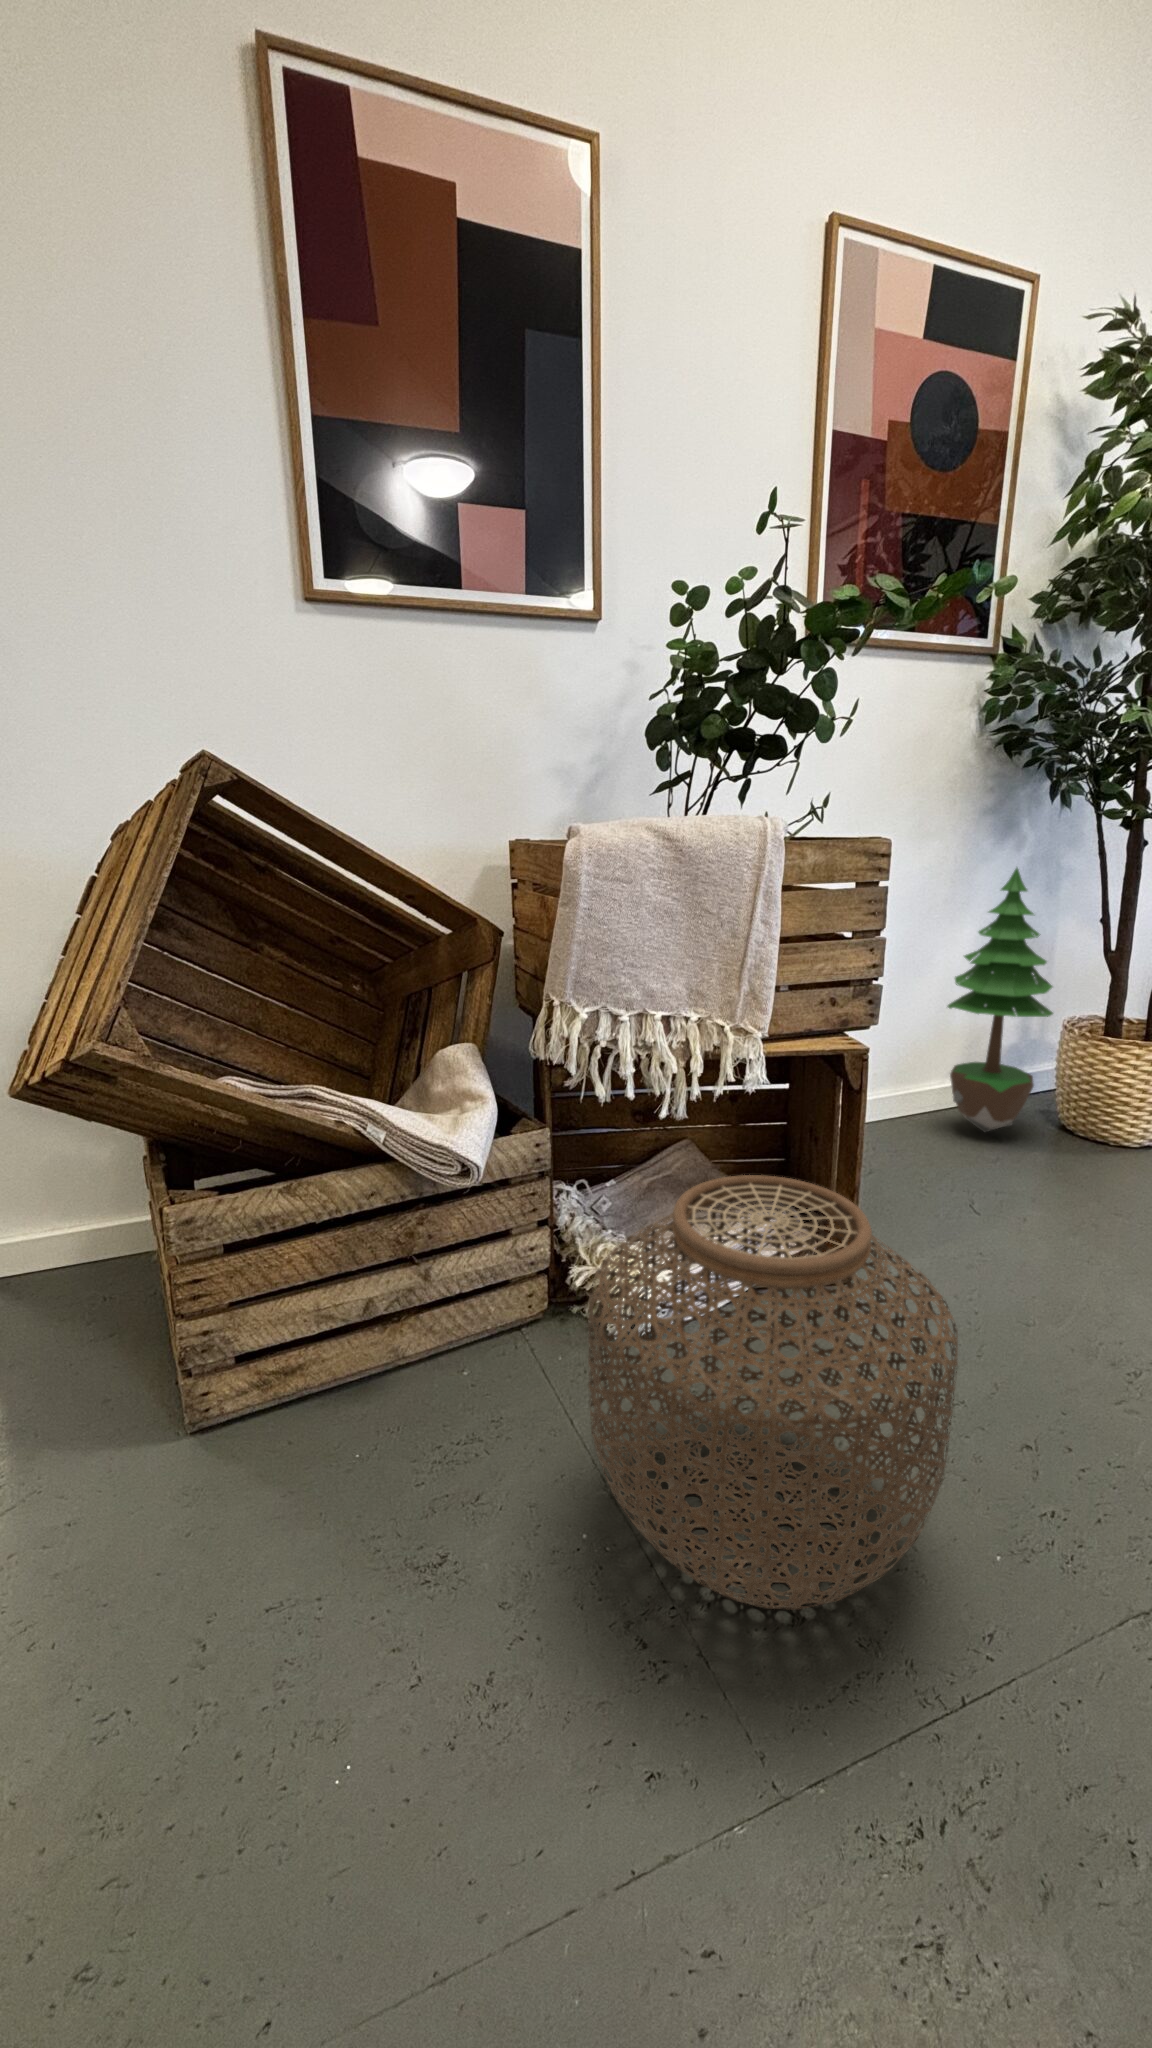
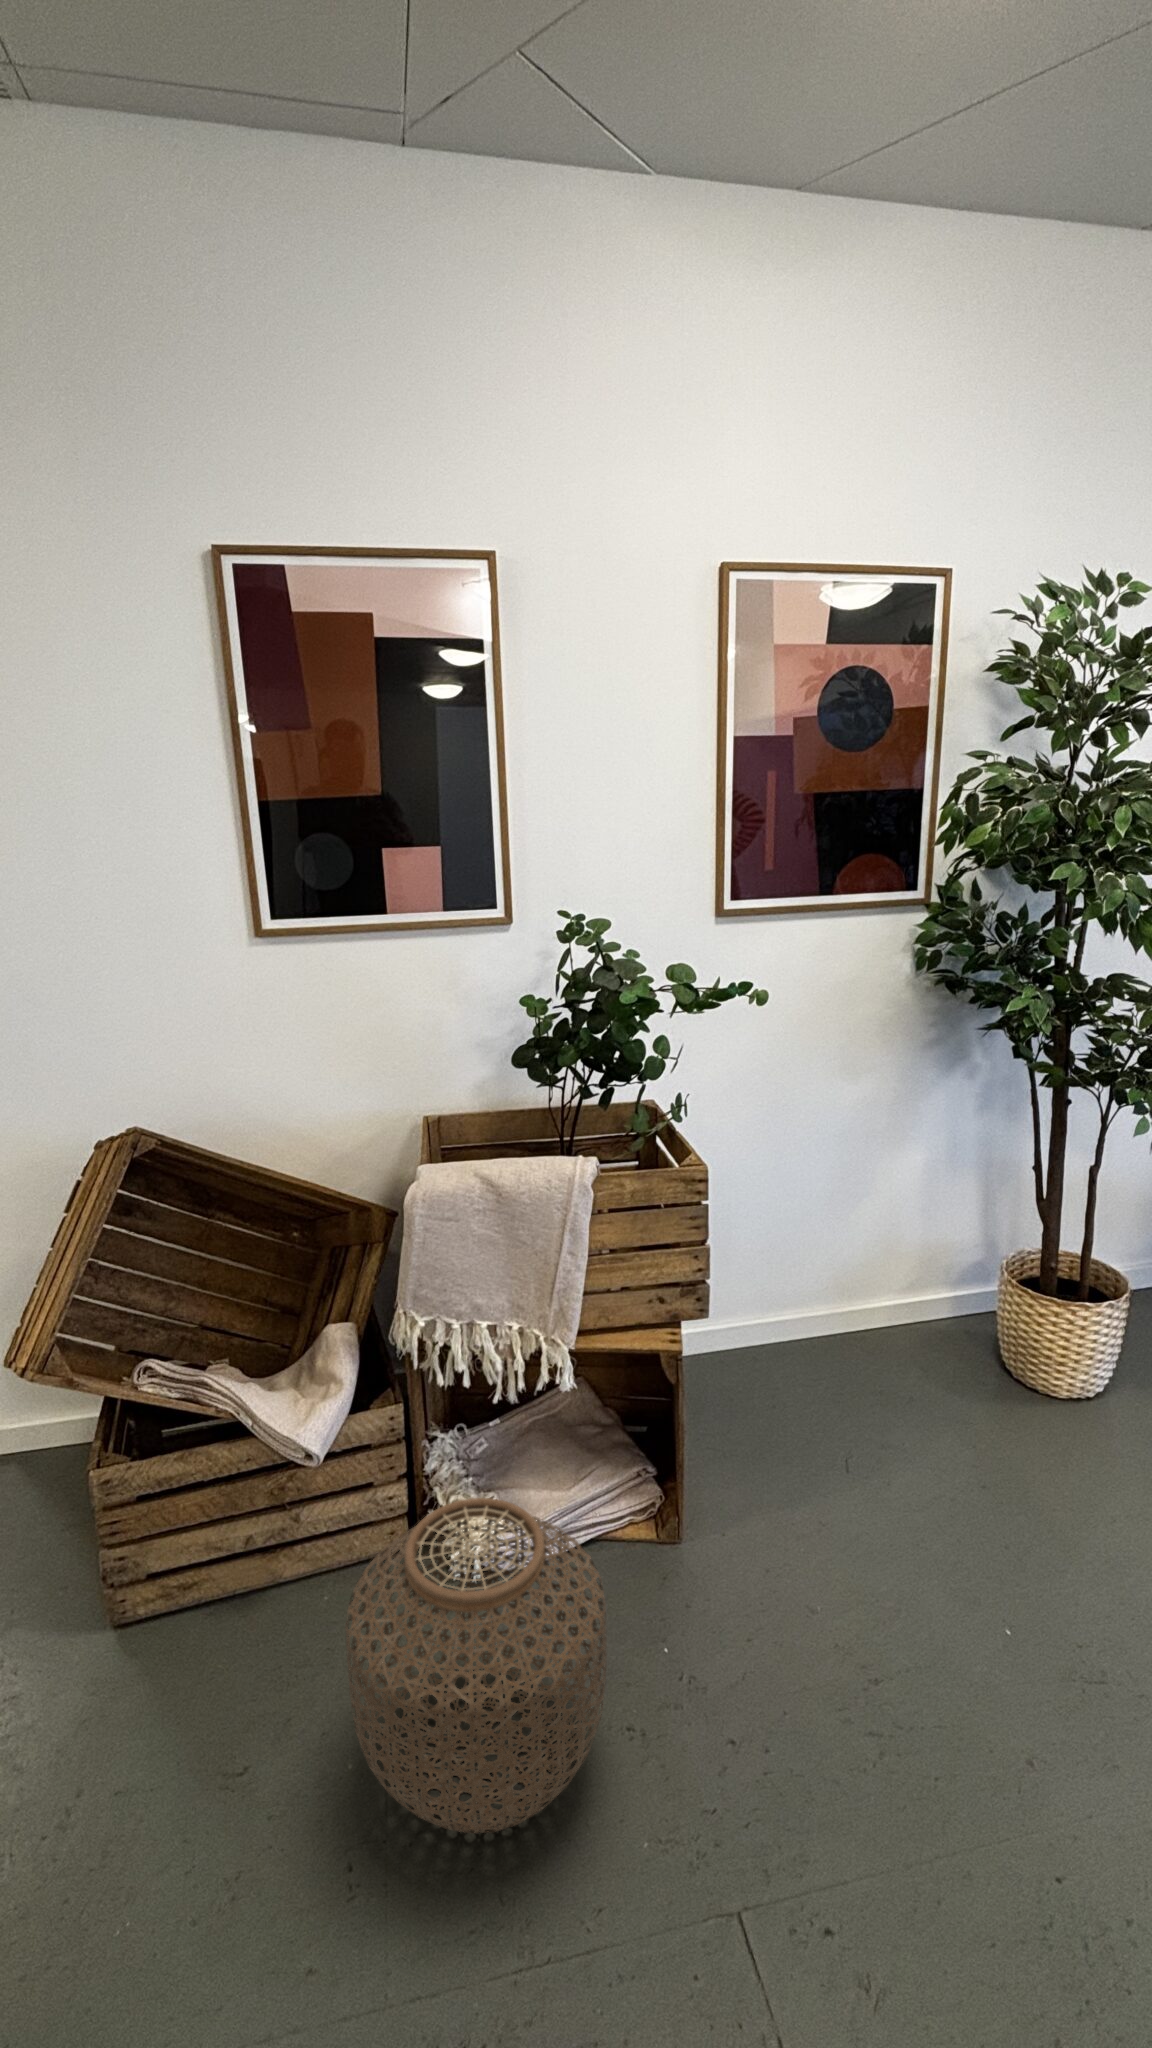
potted tree: present [947,868,1053,1132] -> none [877,1116,980,1368]

